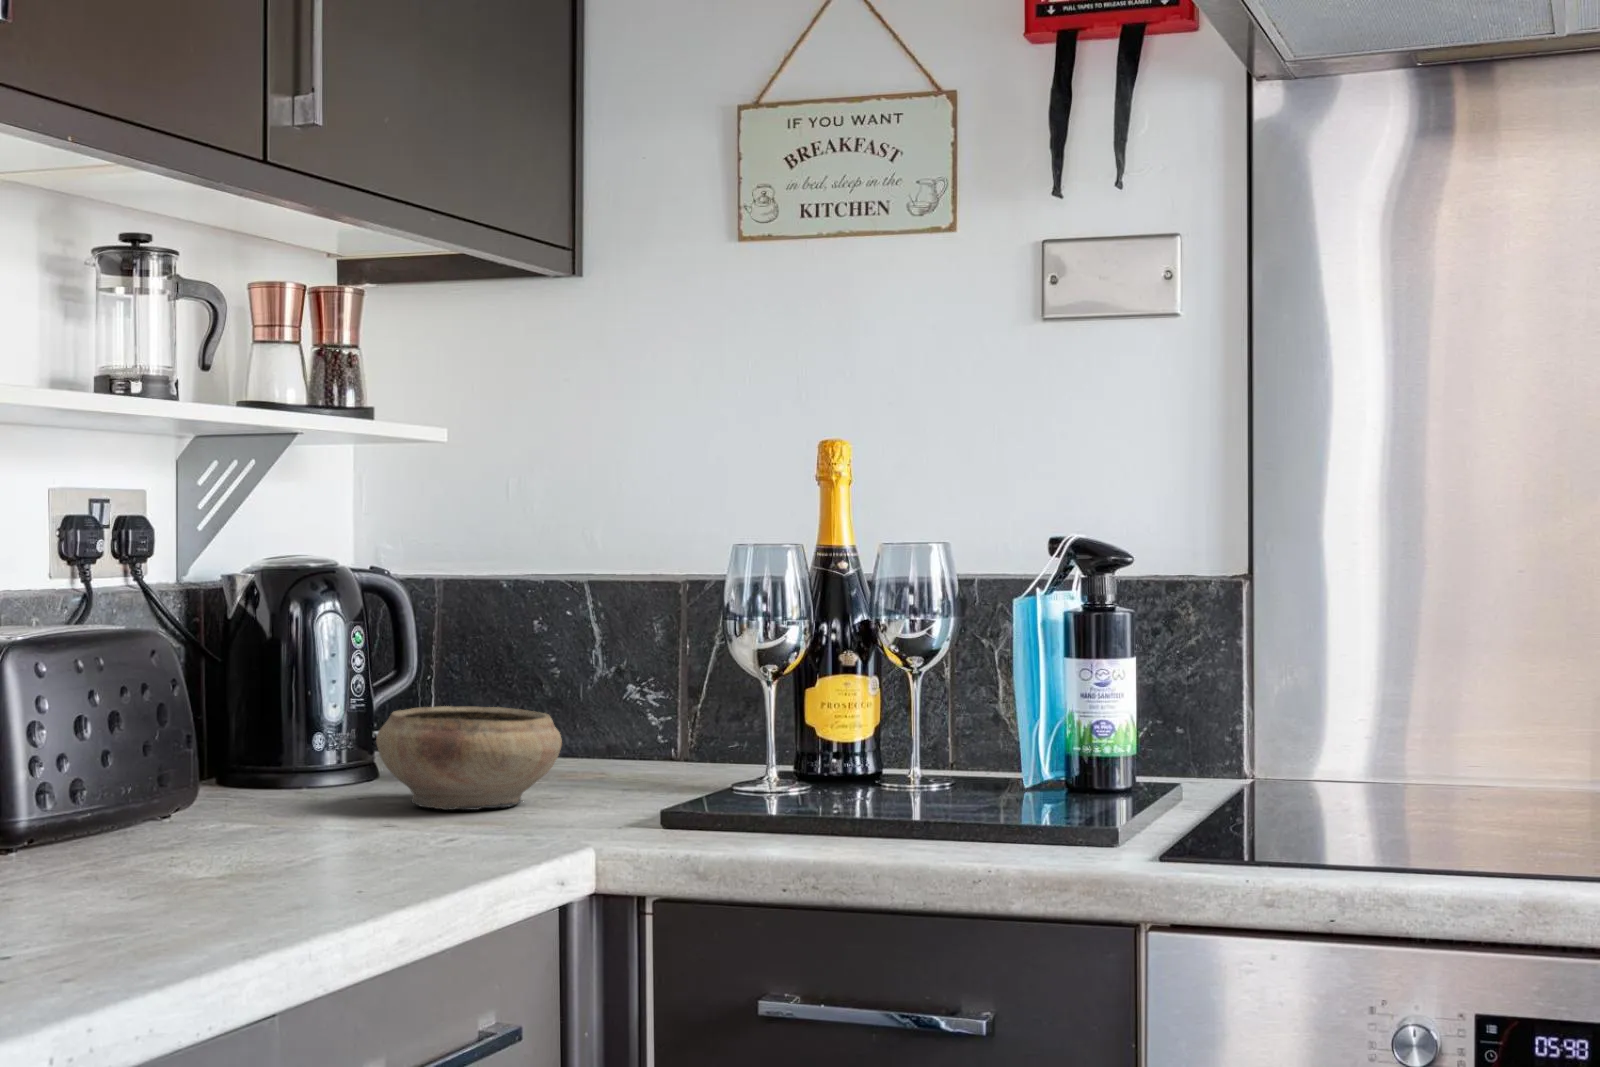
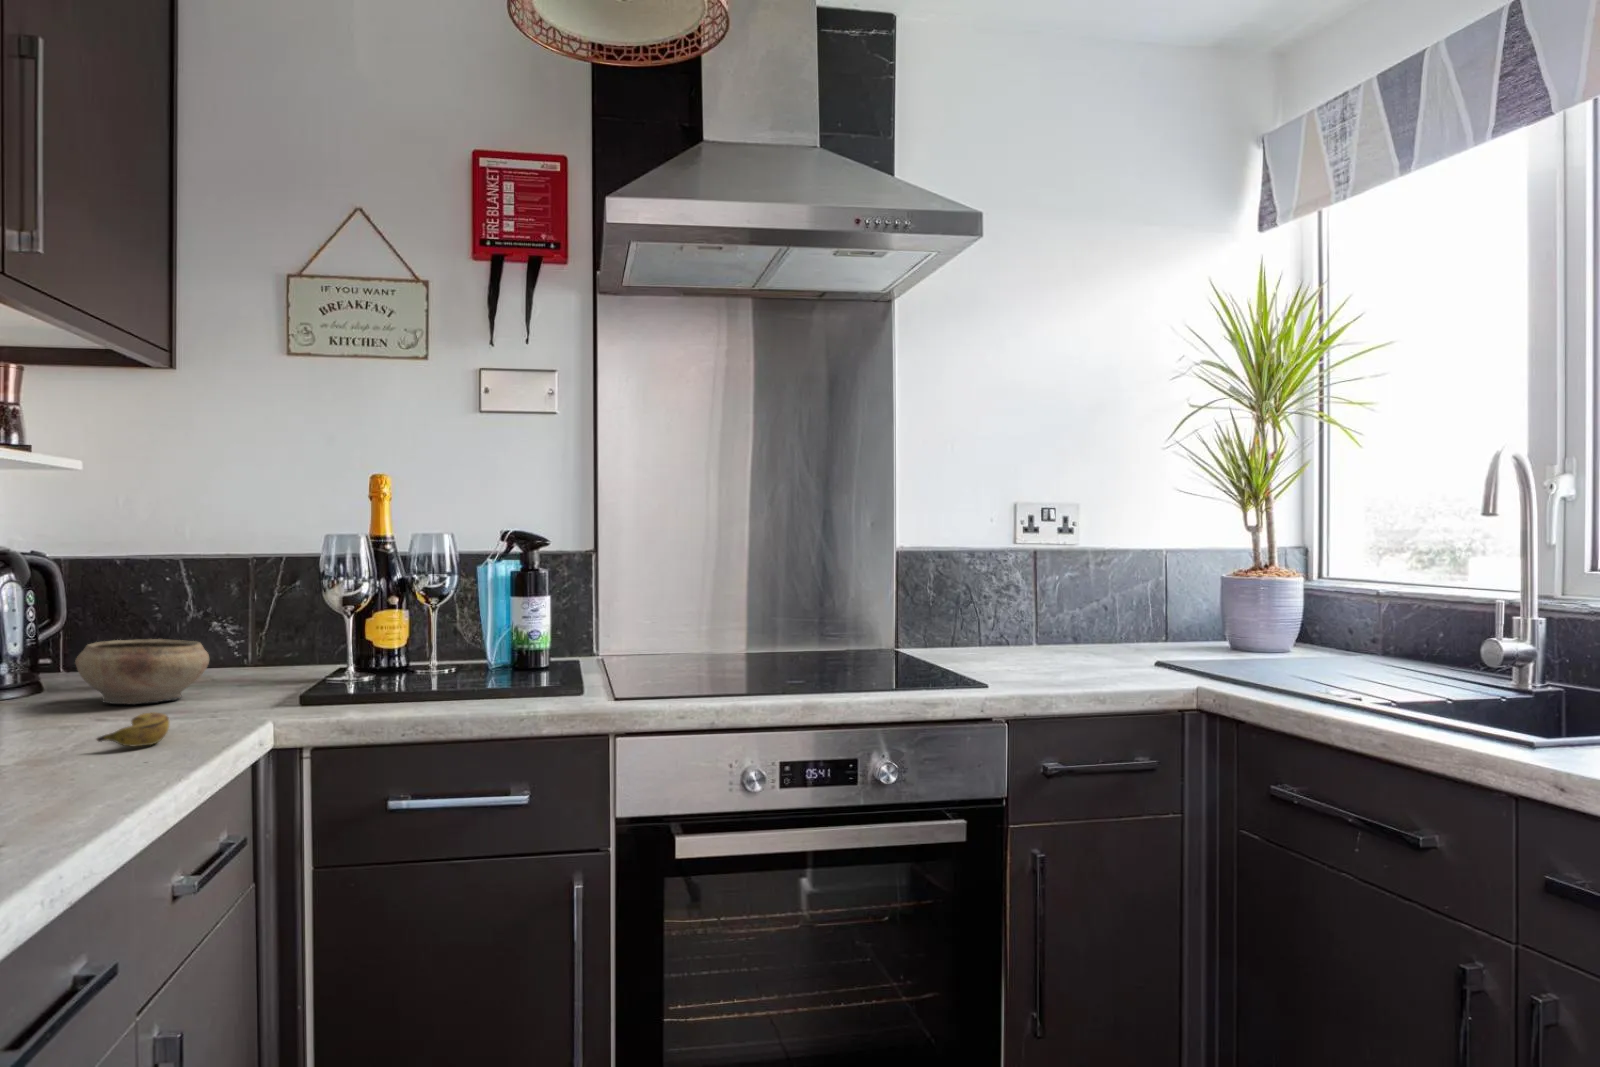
banana: none [291,827,409,881] -> present [97,712,169,746]

